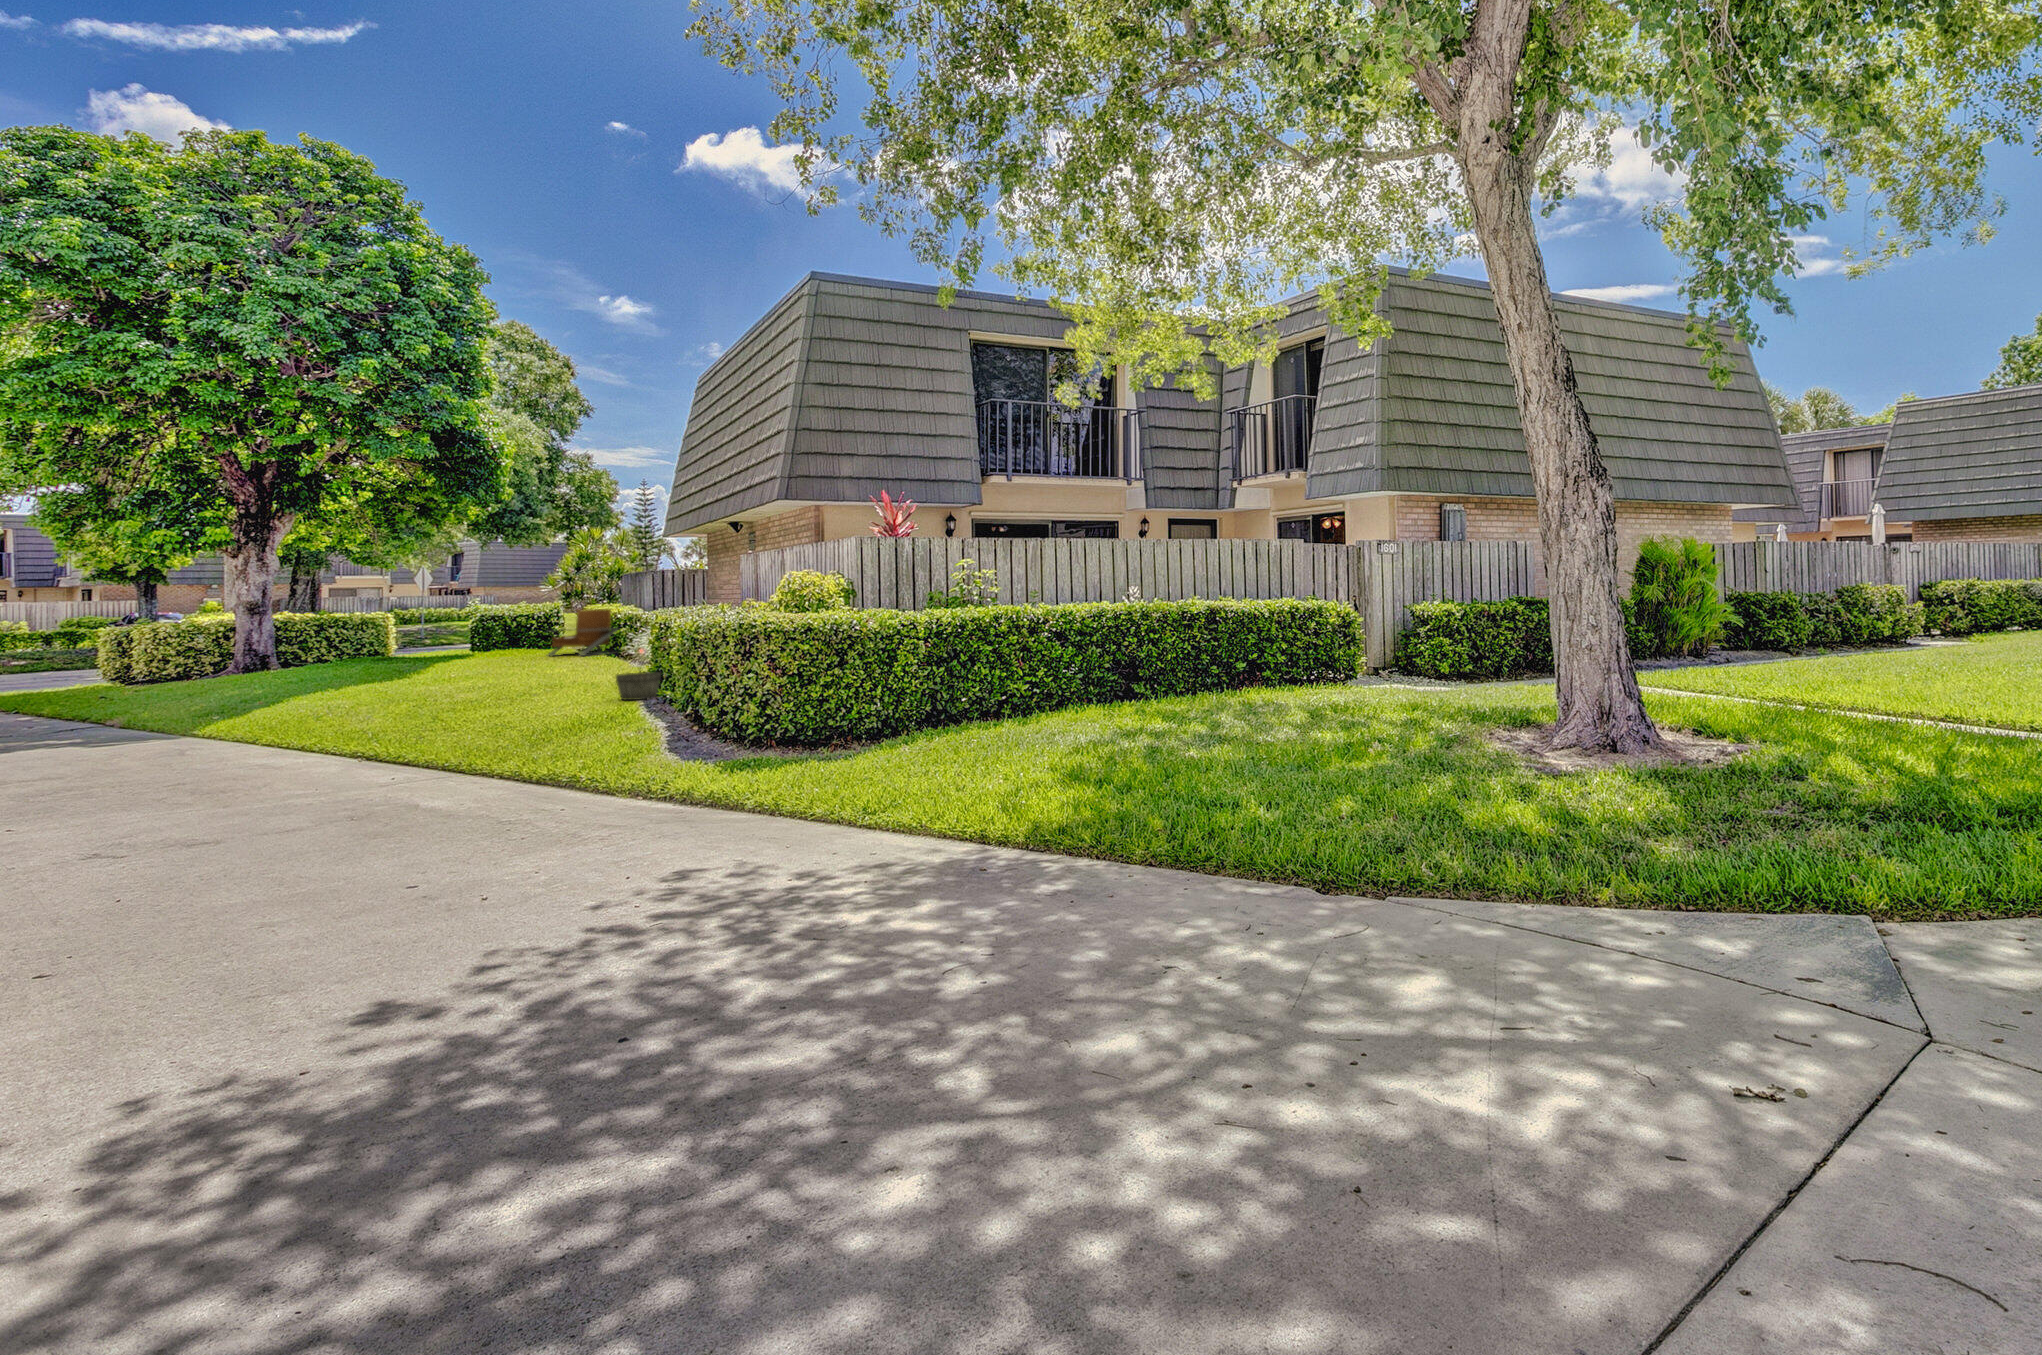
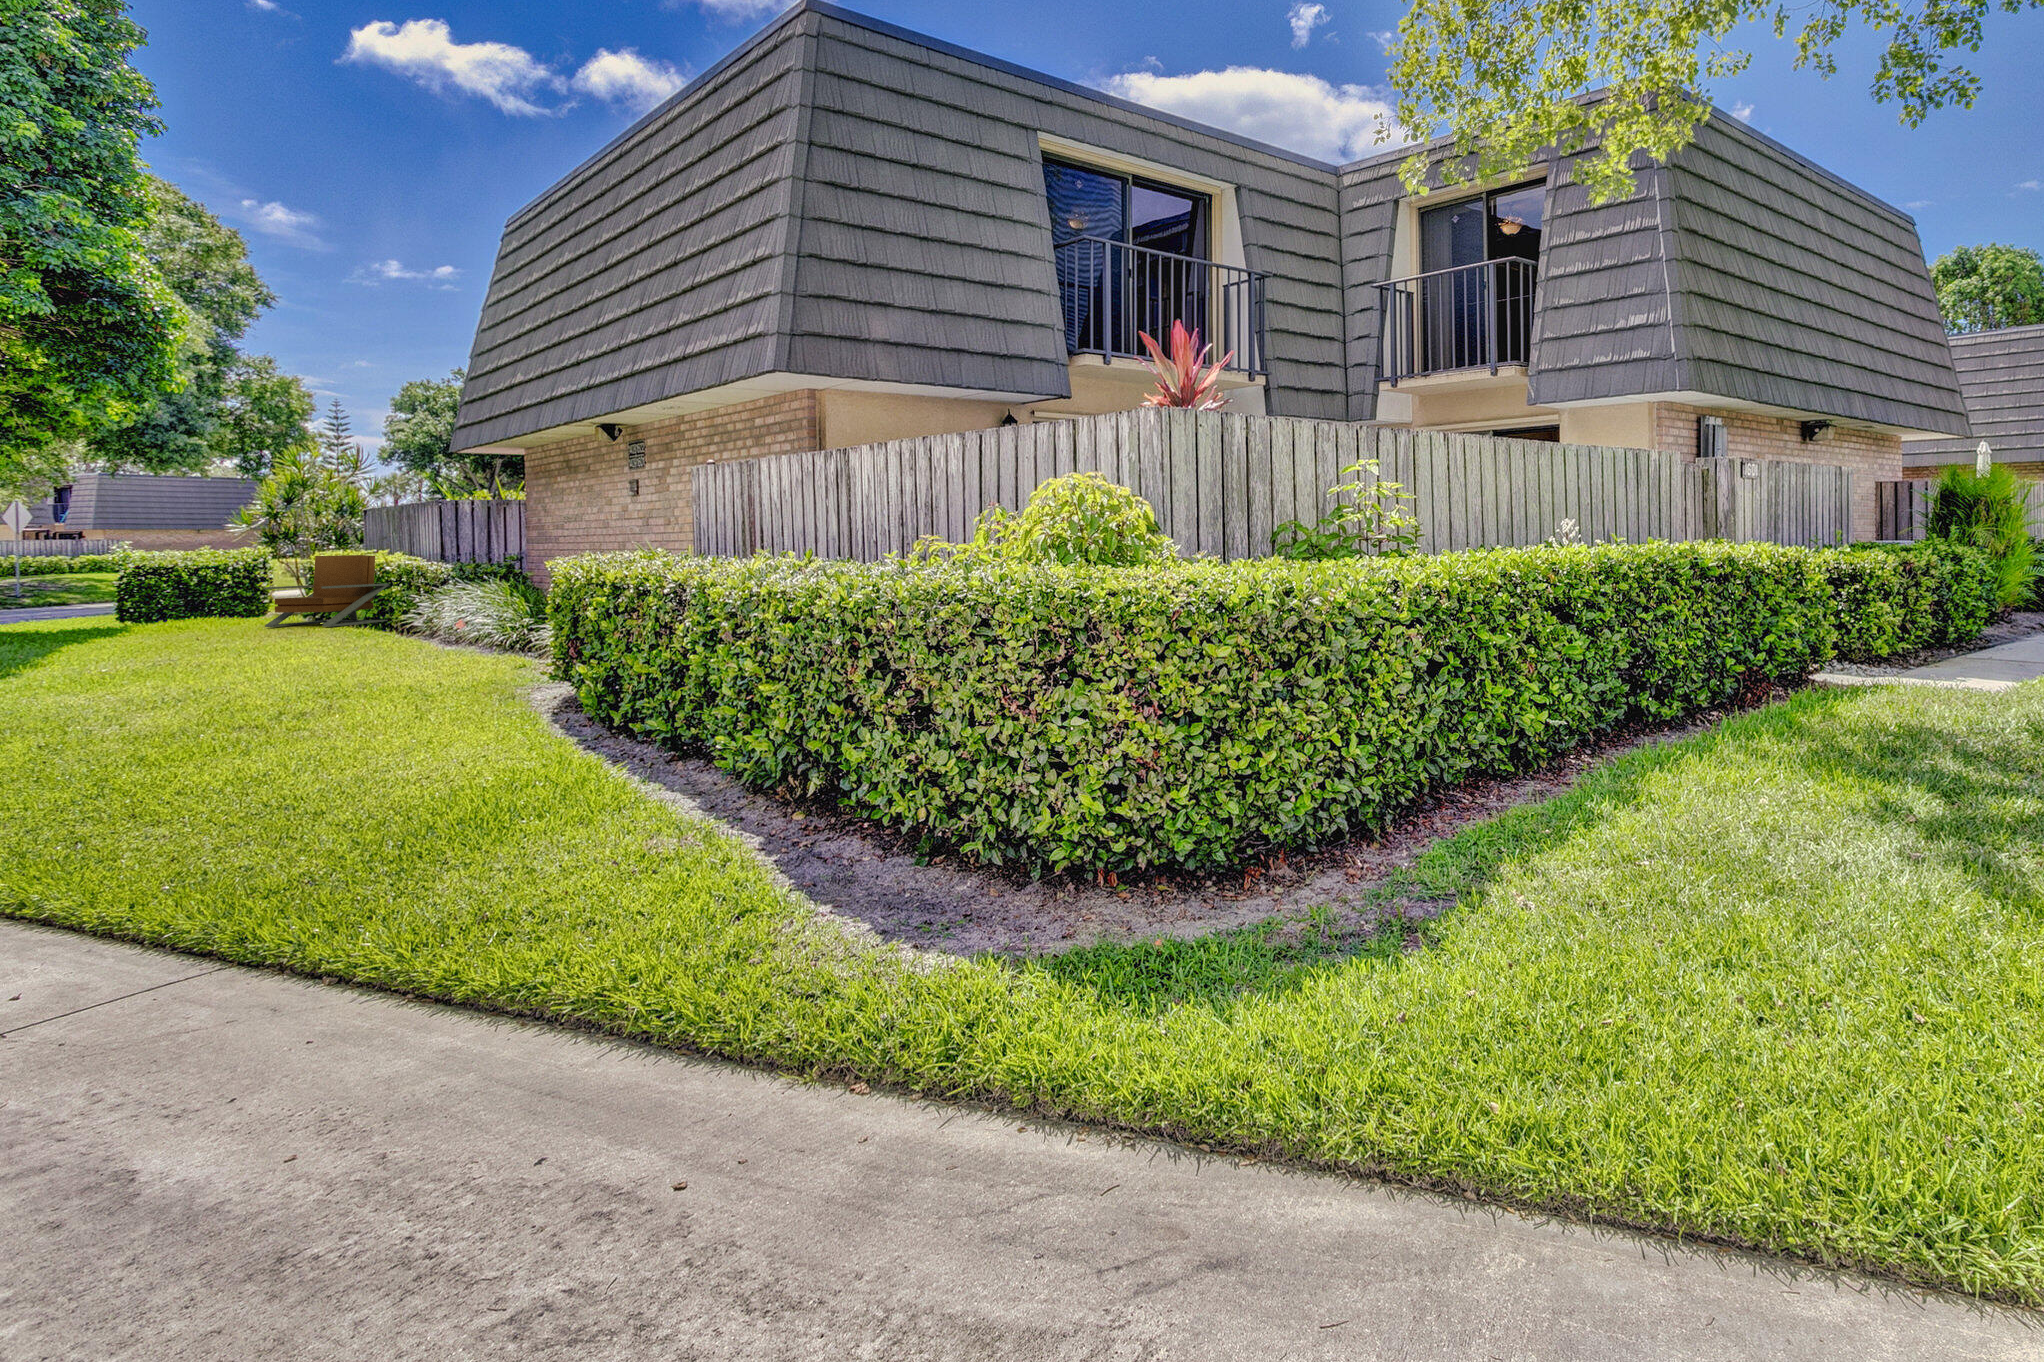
wooden bucket: present [616,671,661,700] -> none [490,644,579,709]

